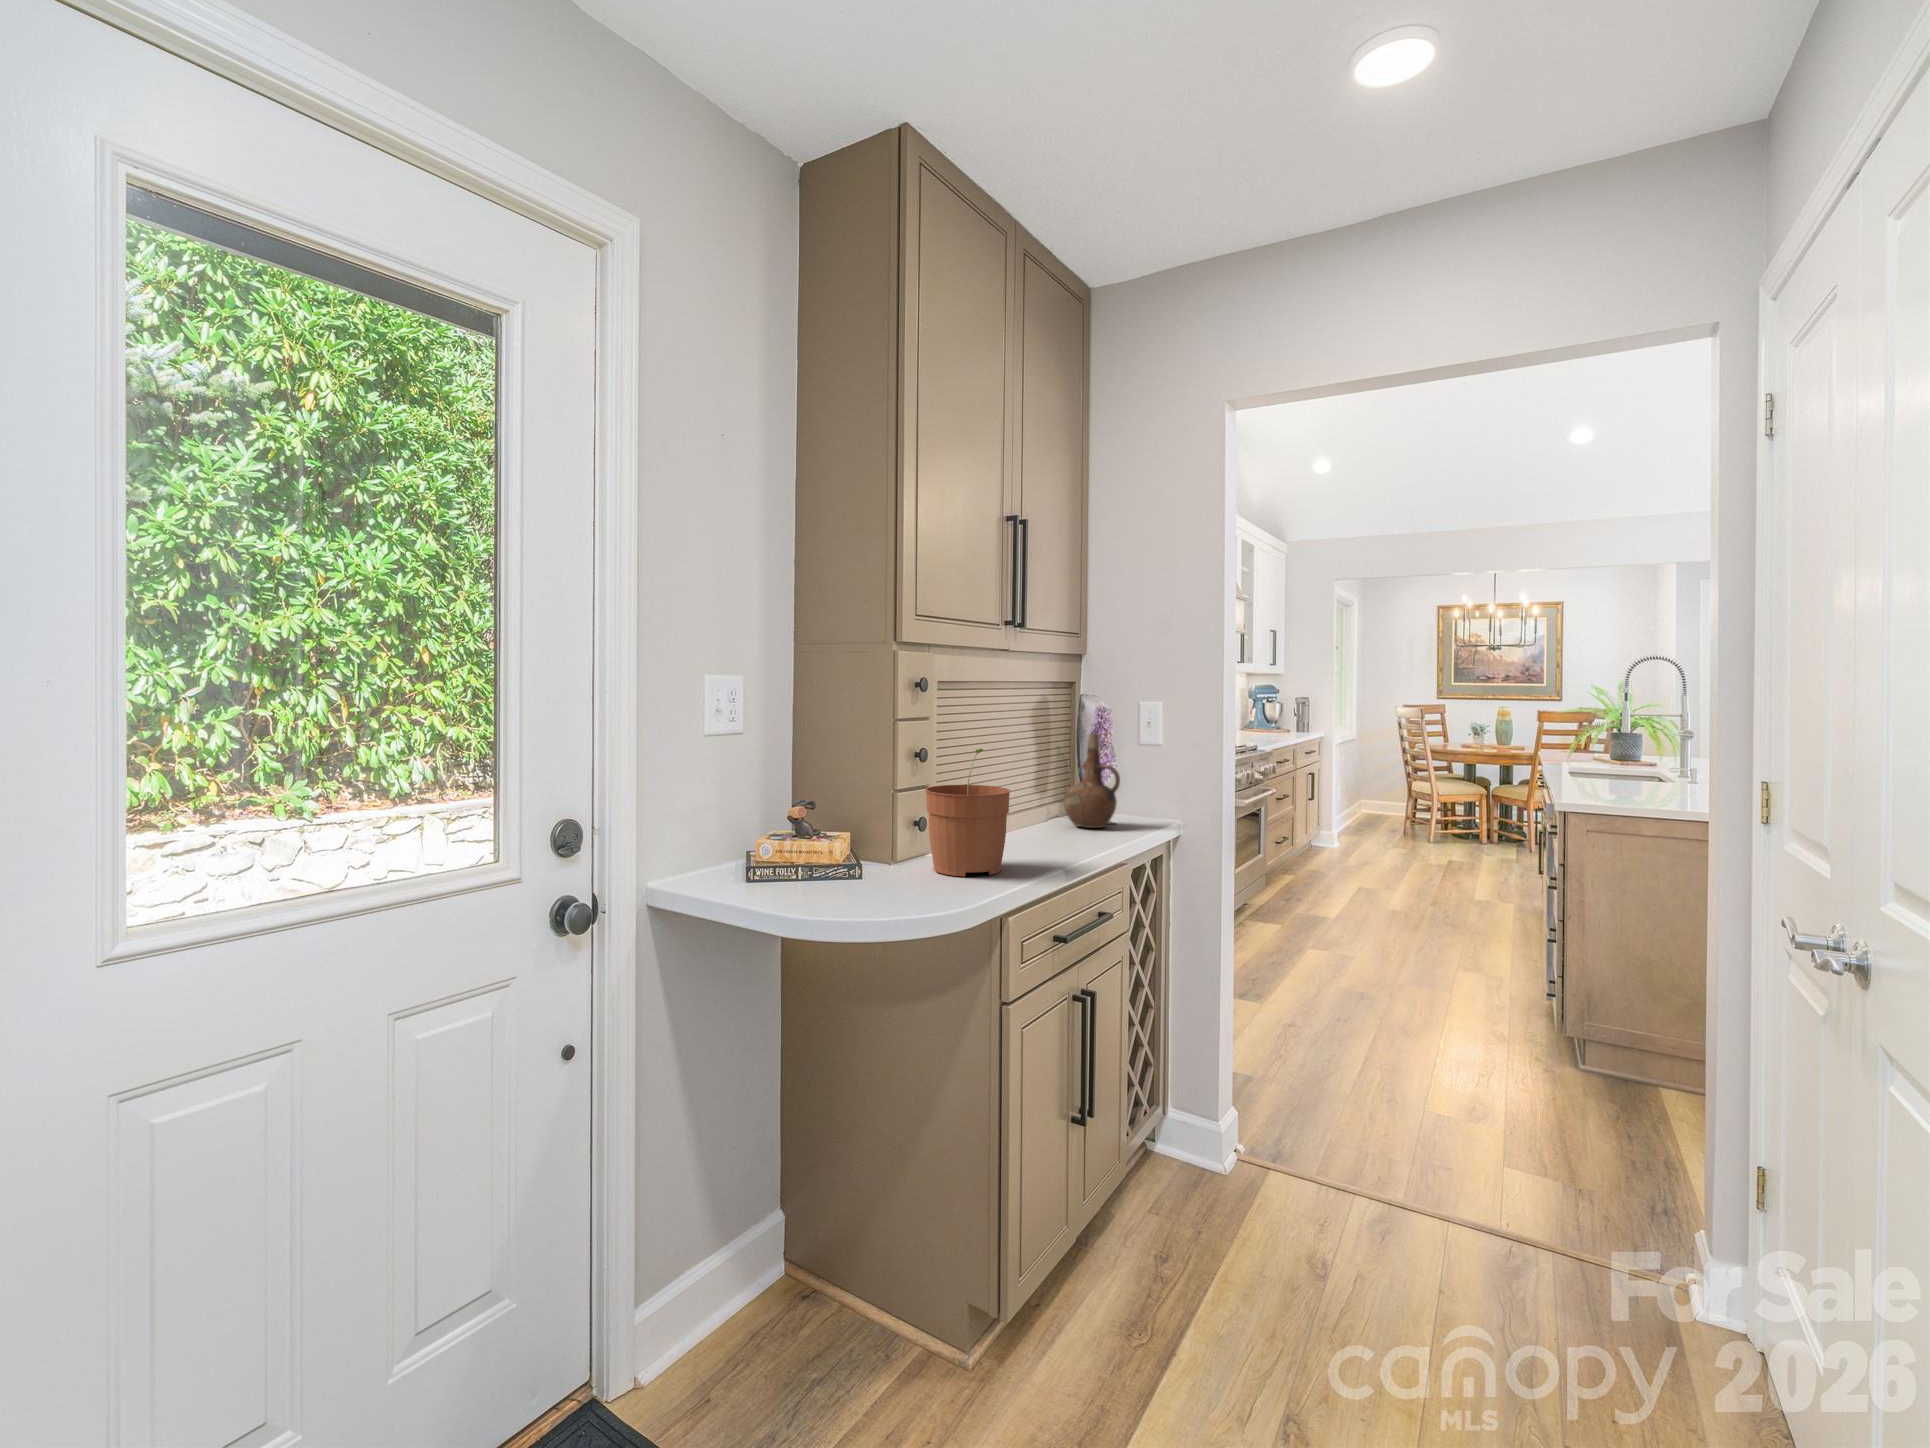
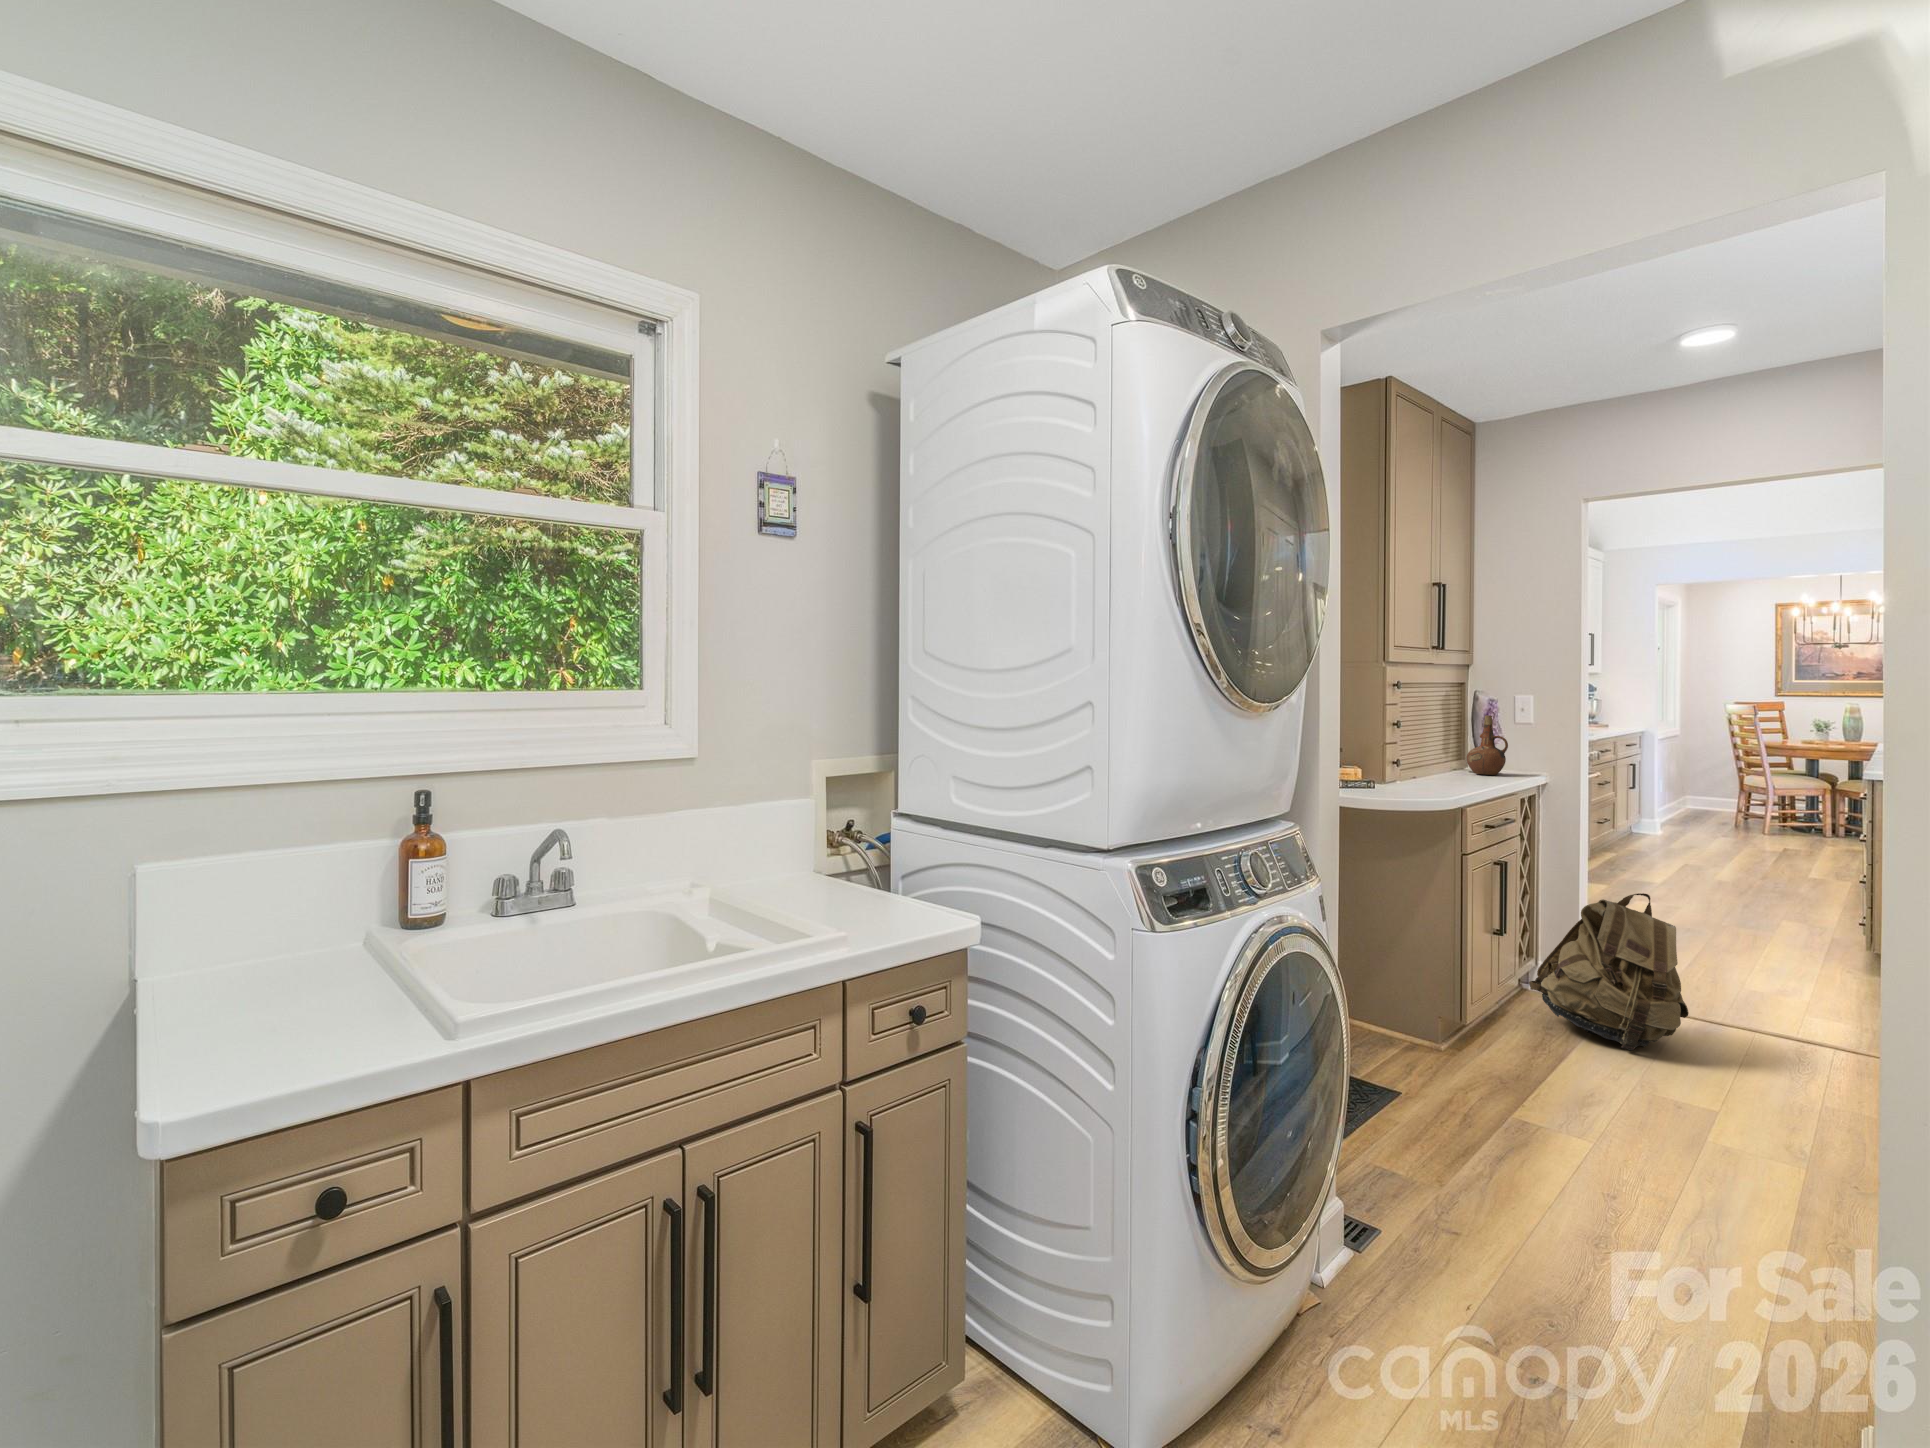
plant pot: present [925,749,1011,877] -> none [1405,721,1459,790]
backpack: none [1132,1035,1358,1329] -> present [1529,893,1689,1050]

